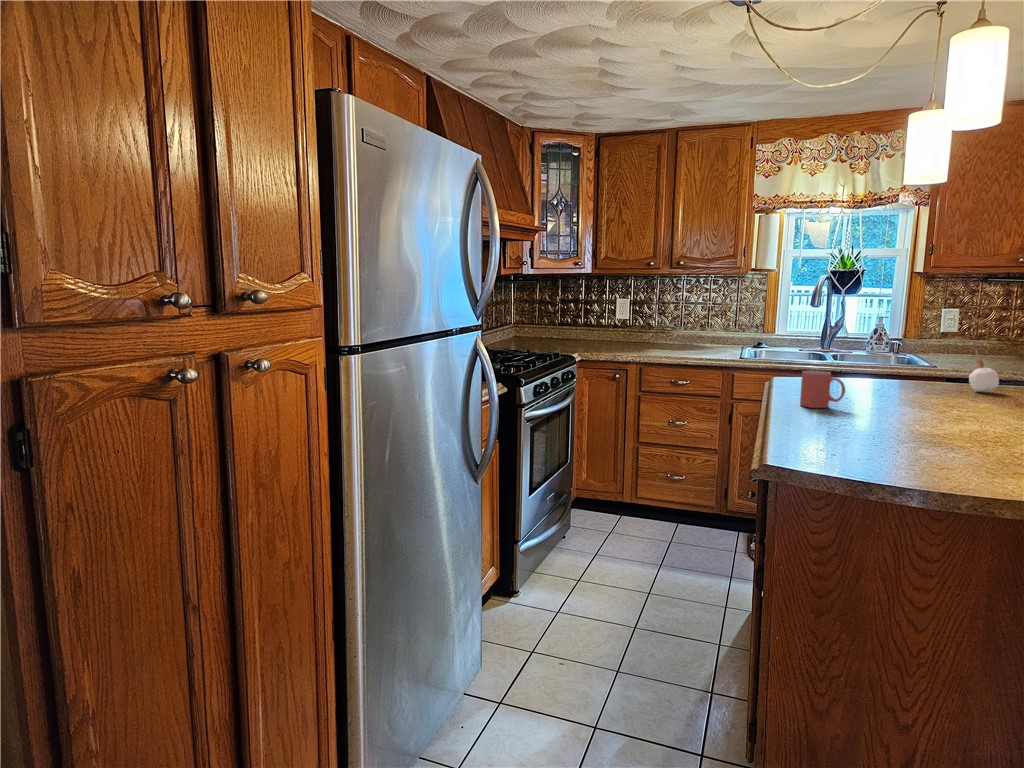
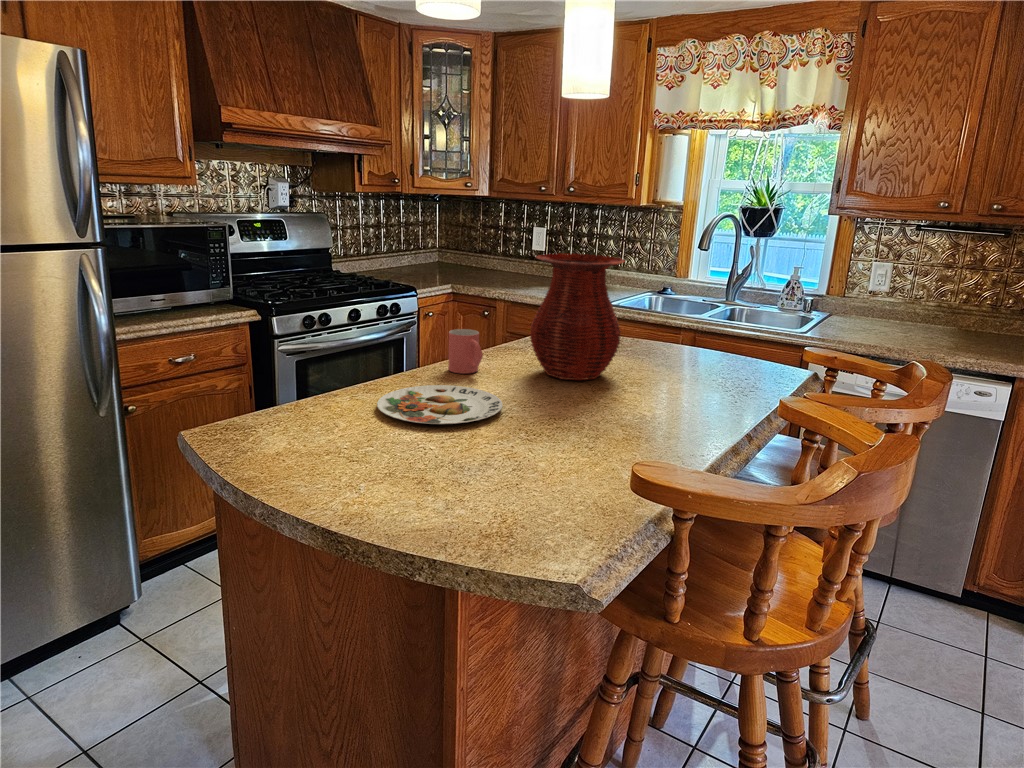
vase: none [856,302,951,406] -> present [530,253,625,380]
candle: present [969,353,999,392] -> none [707,318,739,372]
plate: none [828,415,953,440] -> present [377,385,502,424]

